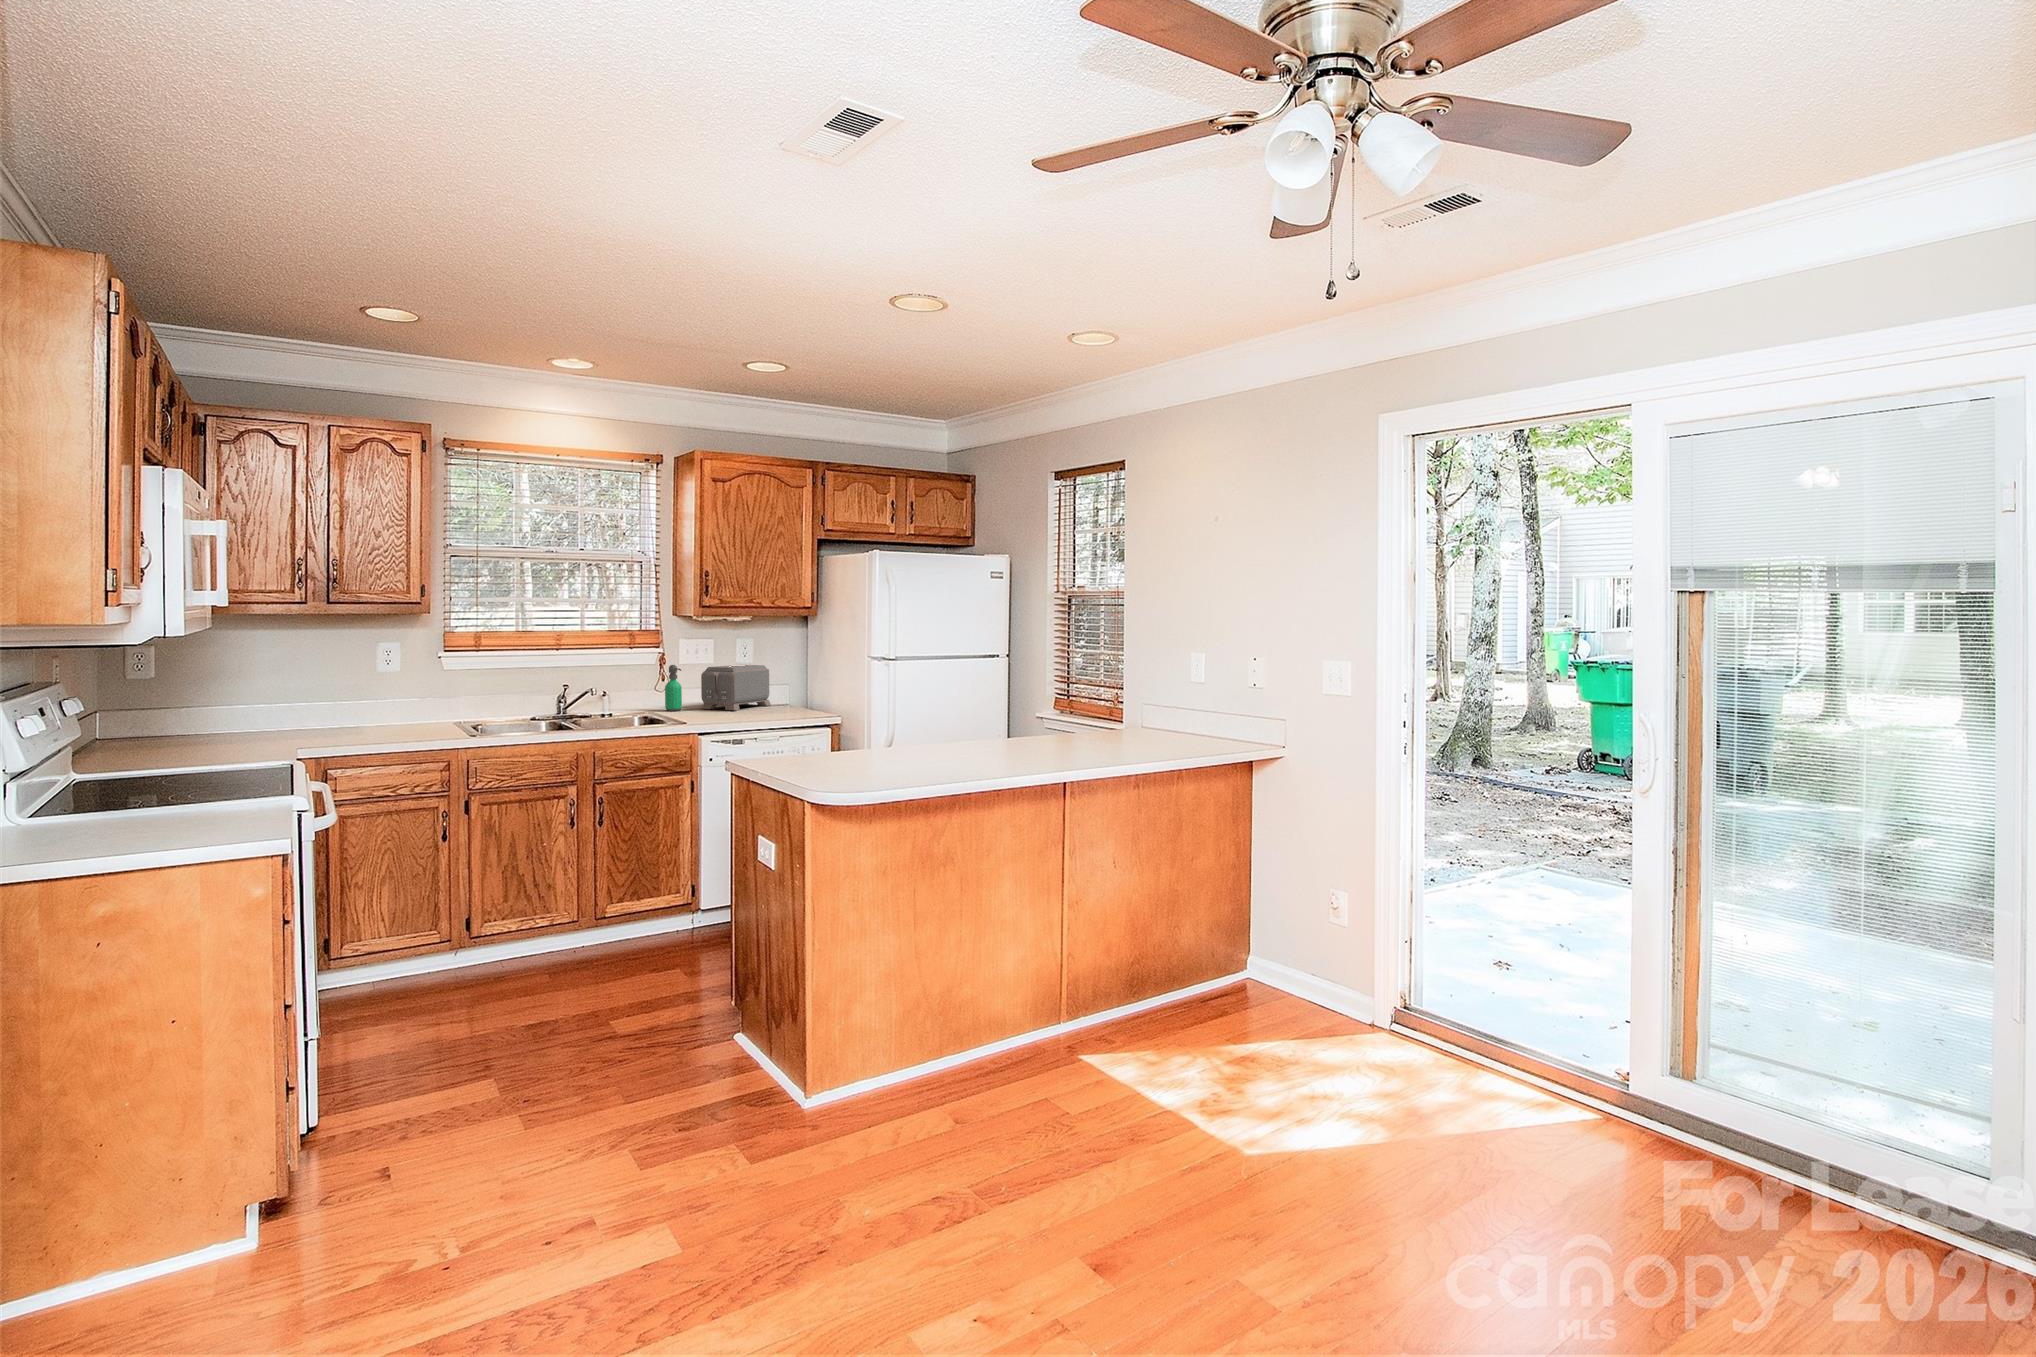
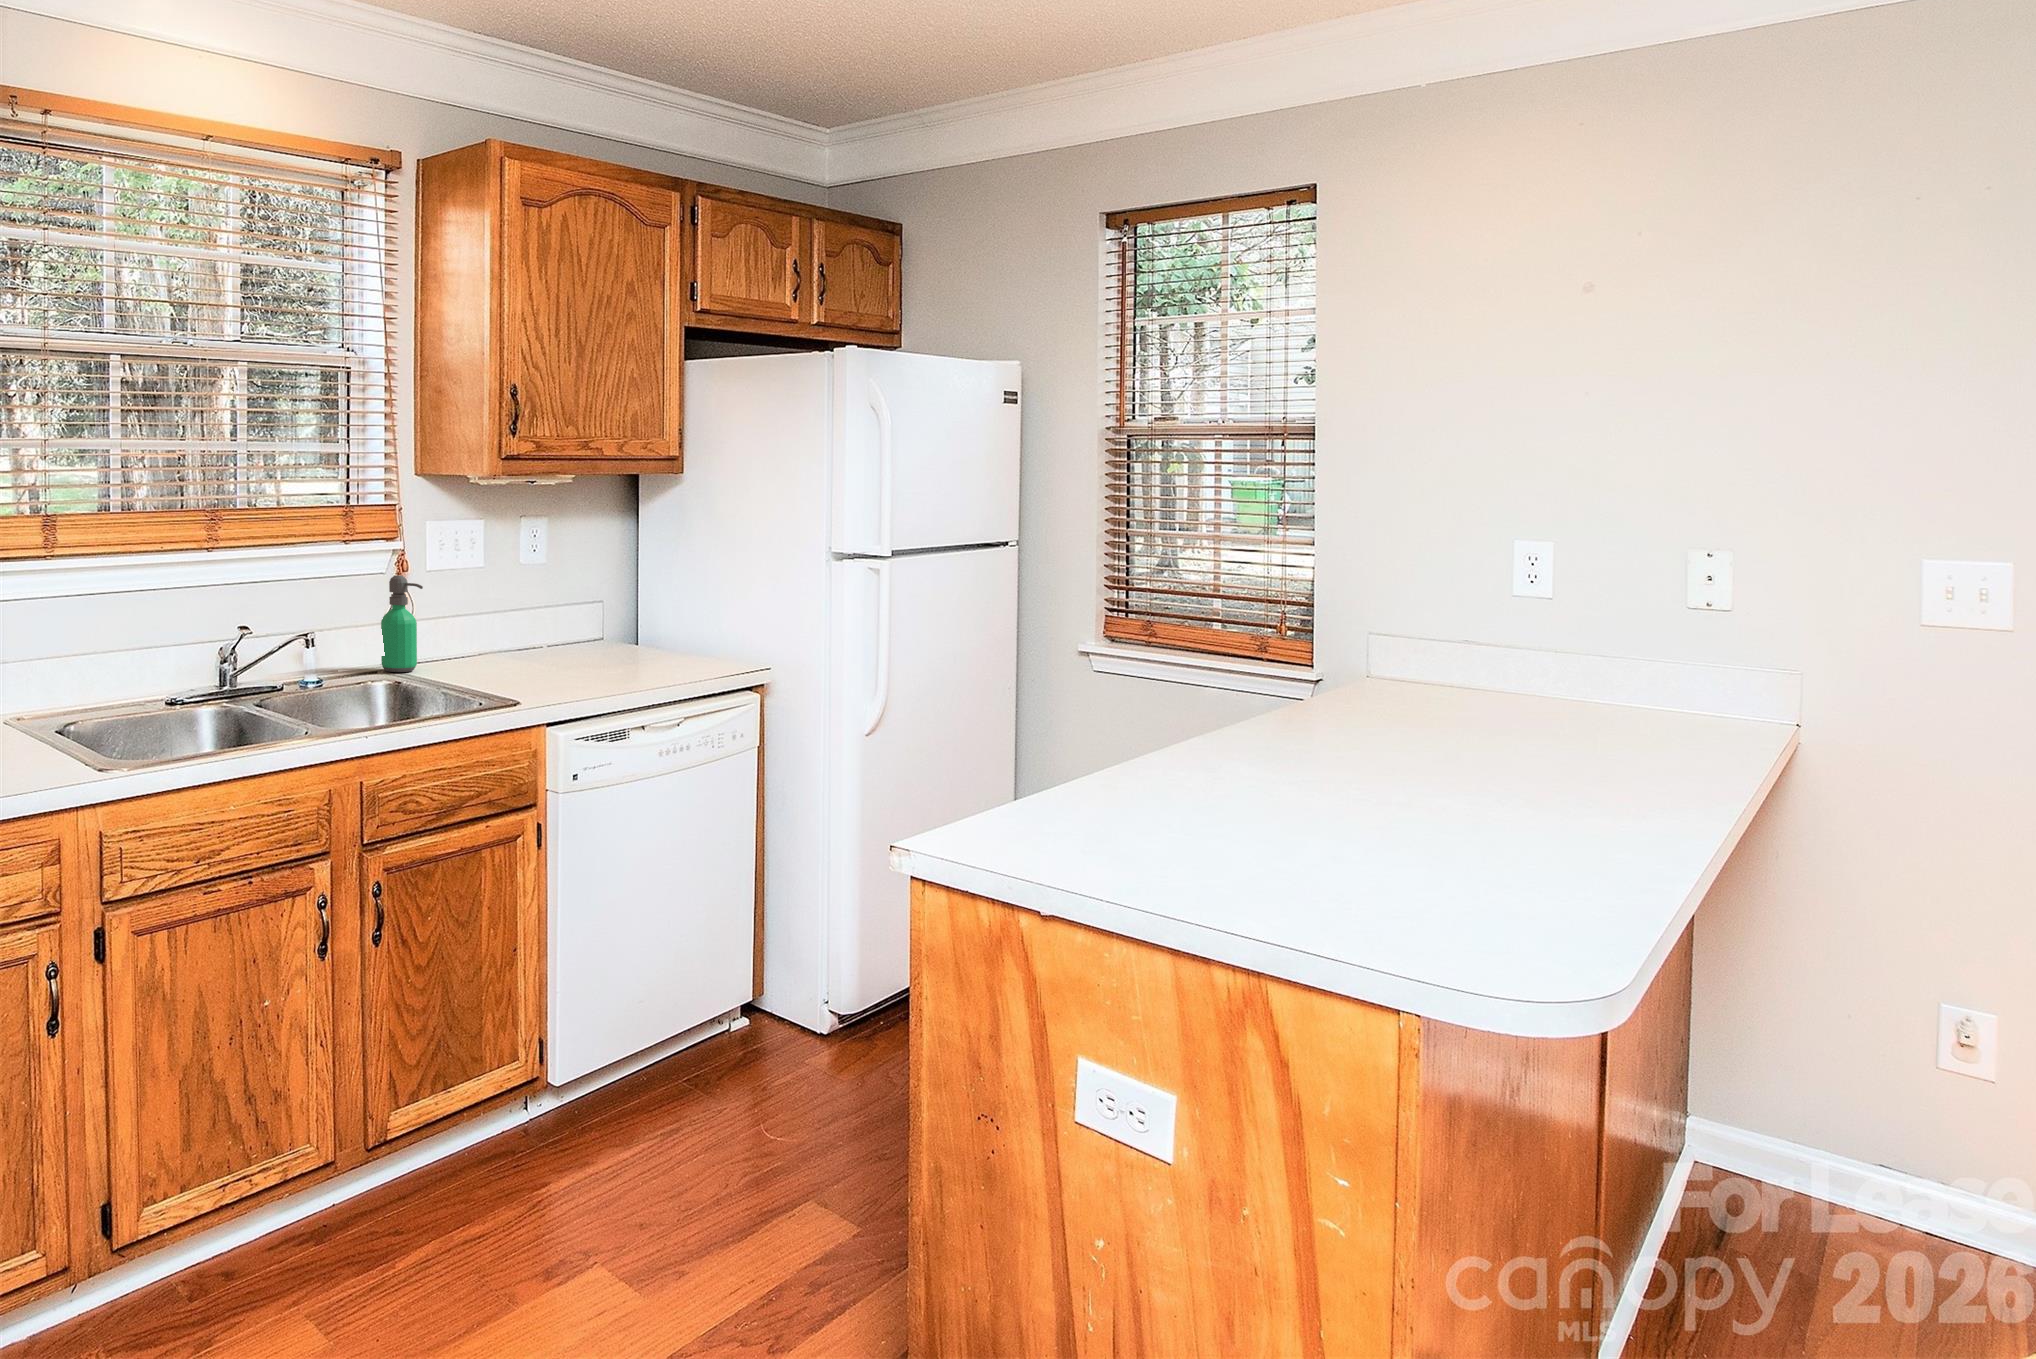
toaster: present [701,665,771,710] -> none [448,572,564,668]

